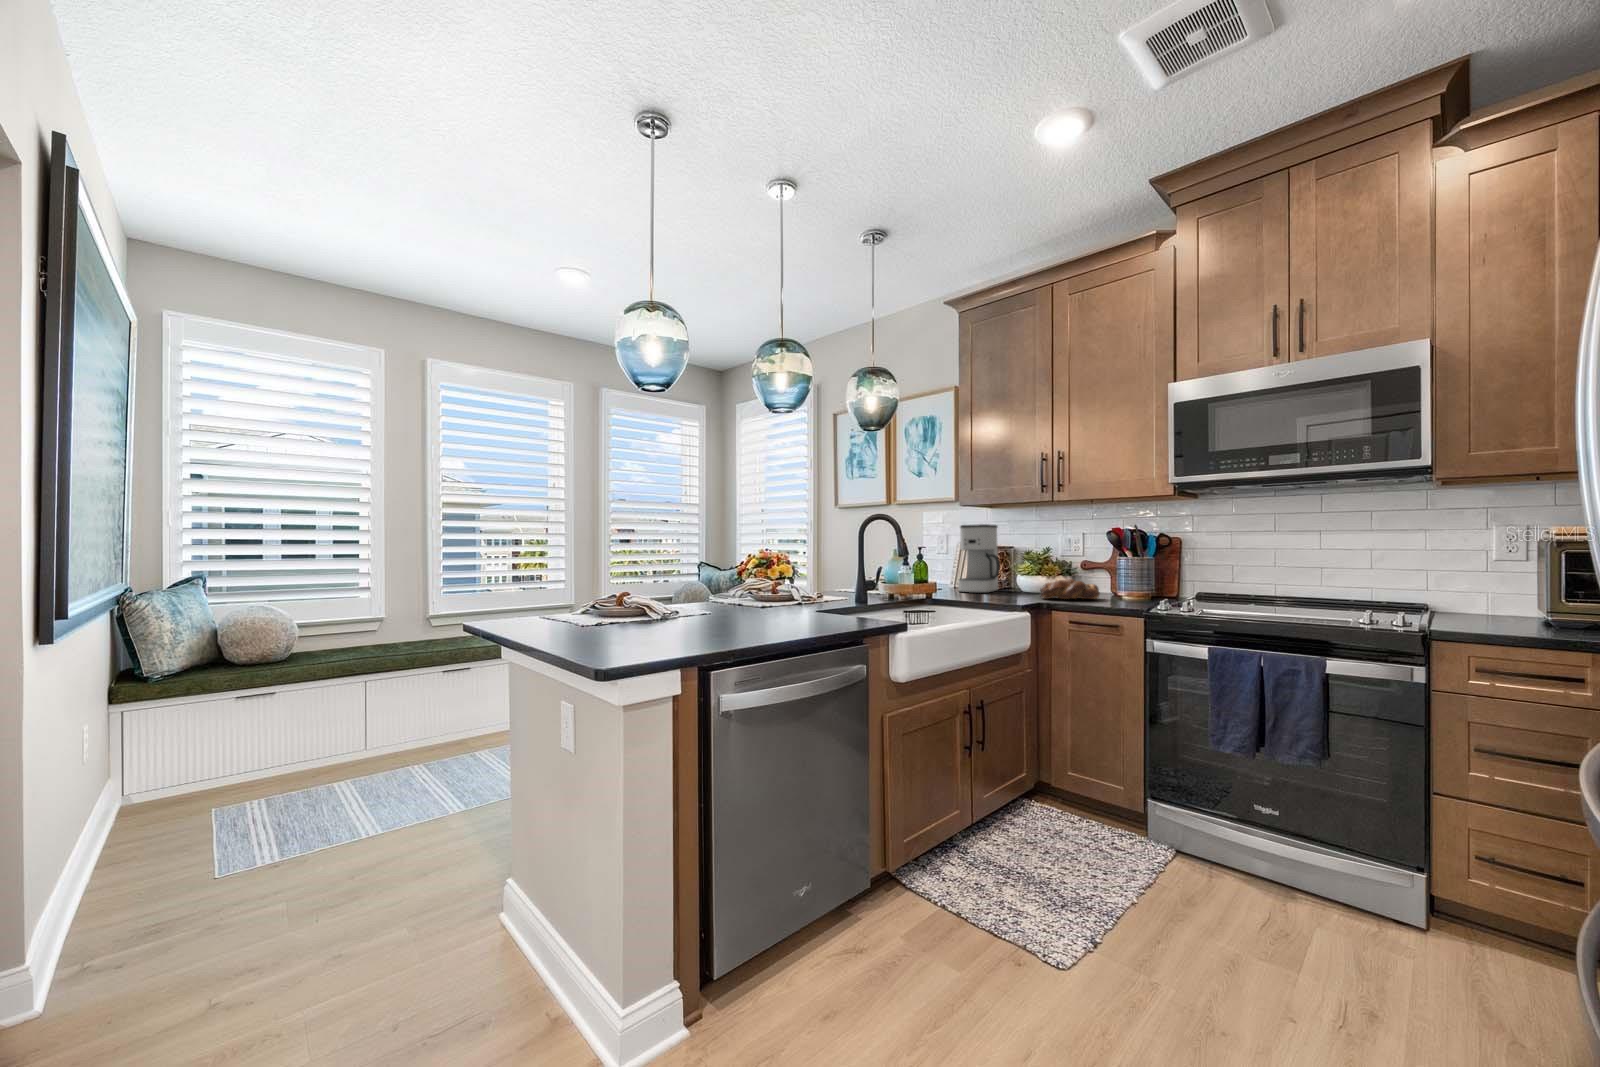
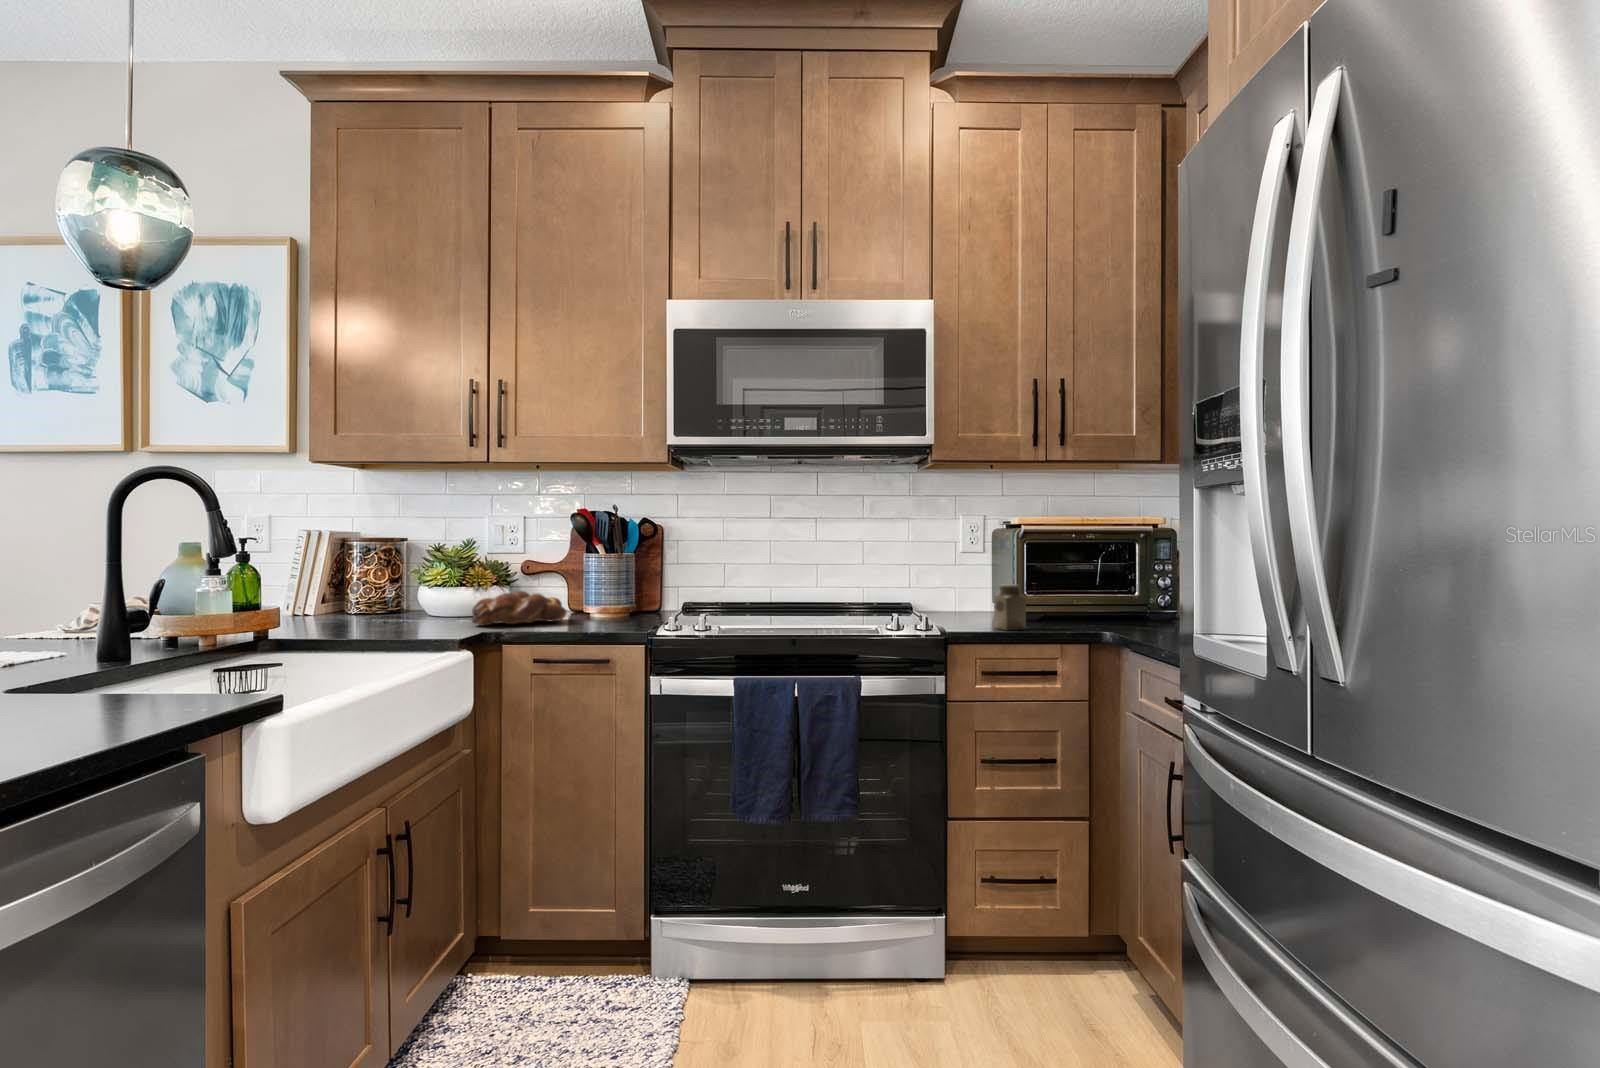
coffee maker: present [959,524,1000,593] -> none [310,499,391,624]
salt shaker: none [1498,592,1540,636] -> present [994,584,1026,630]

